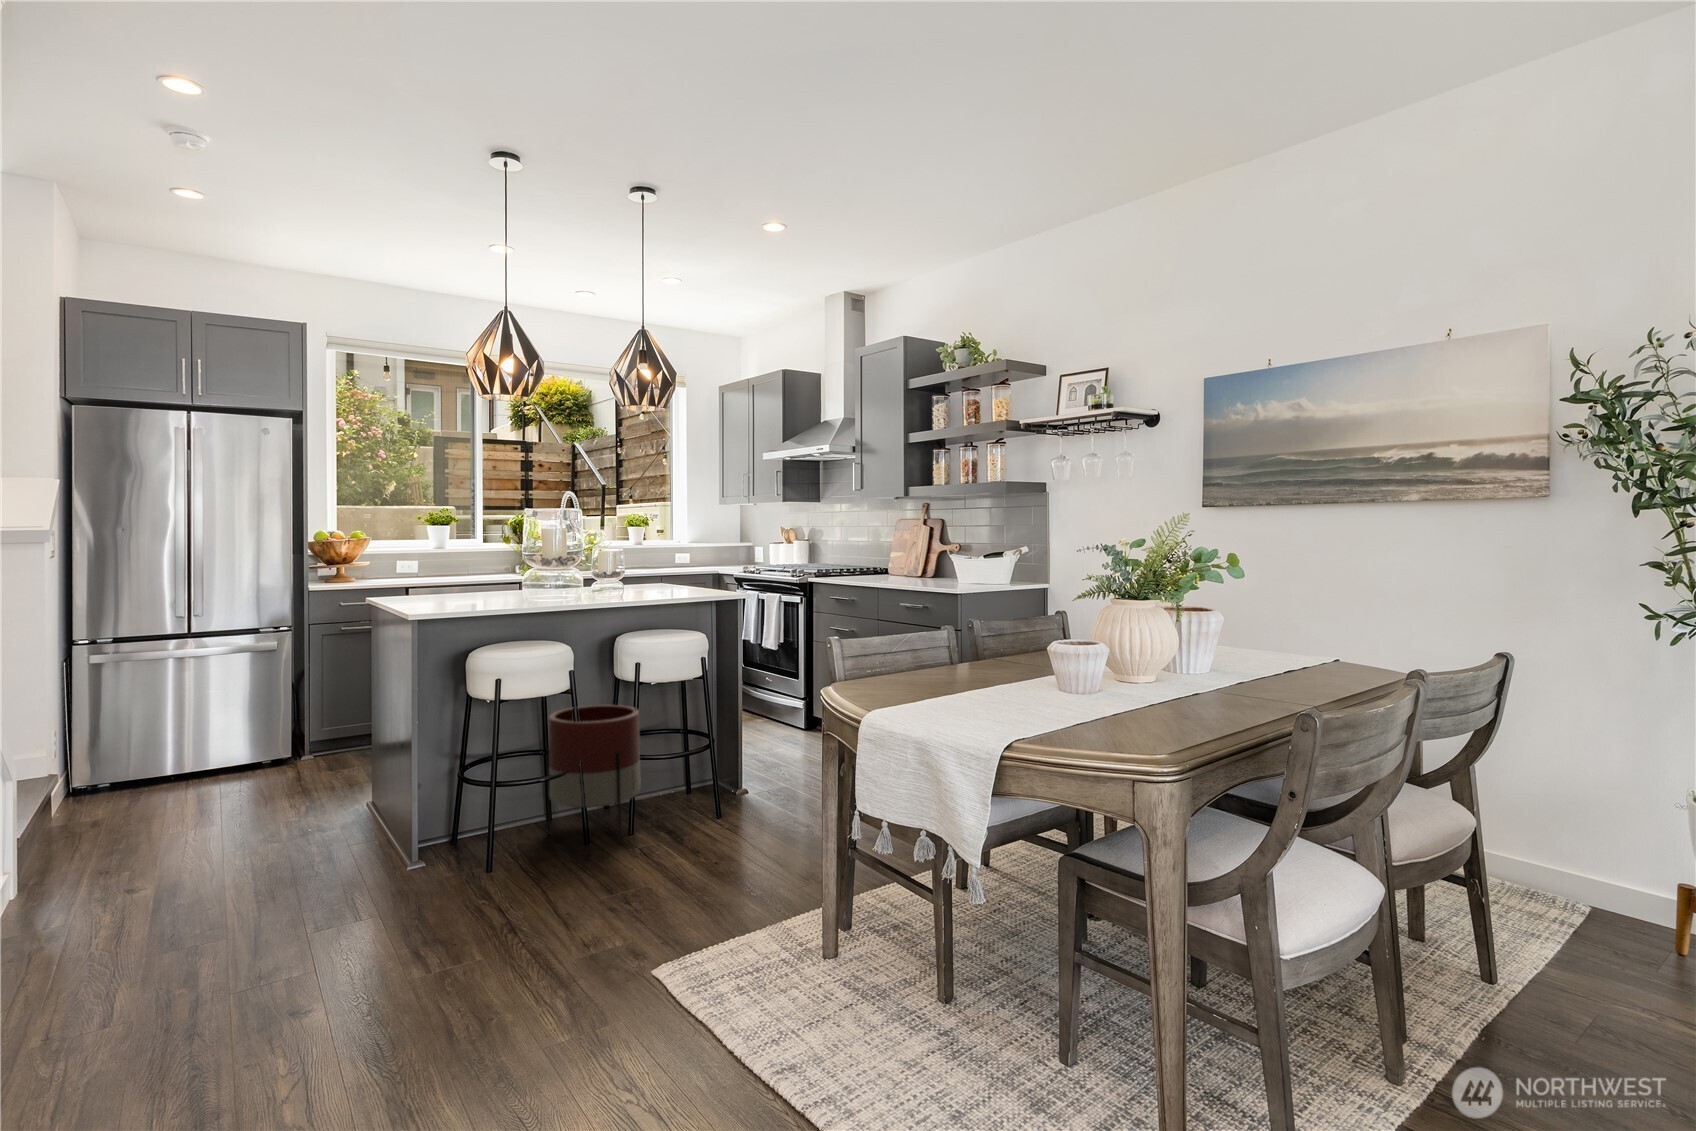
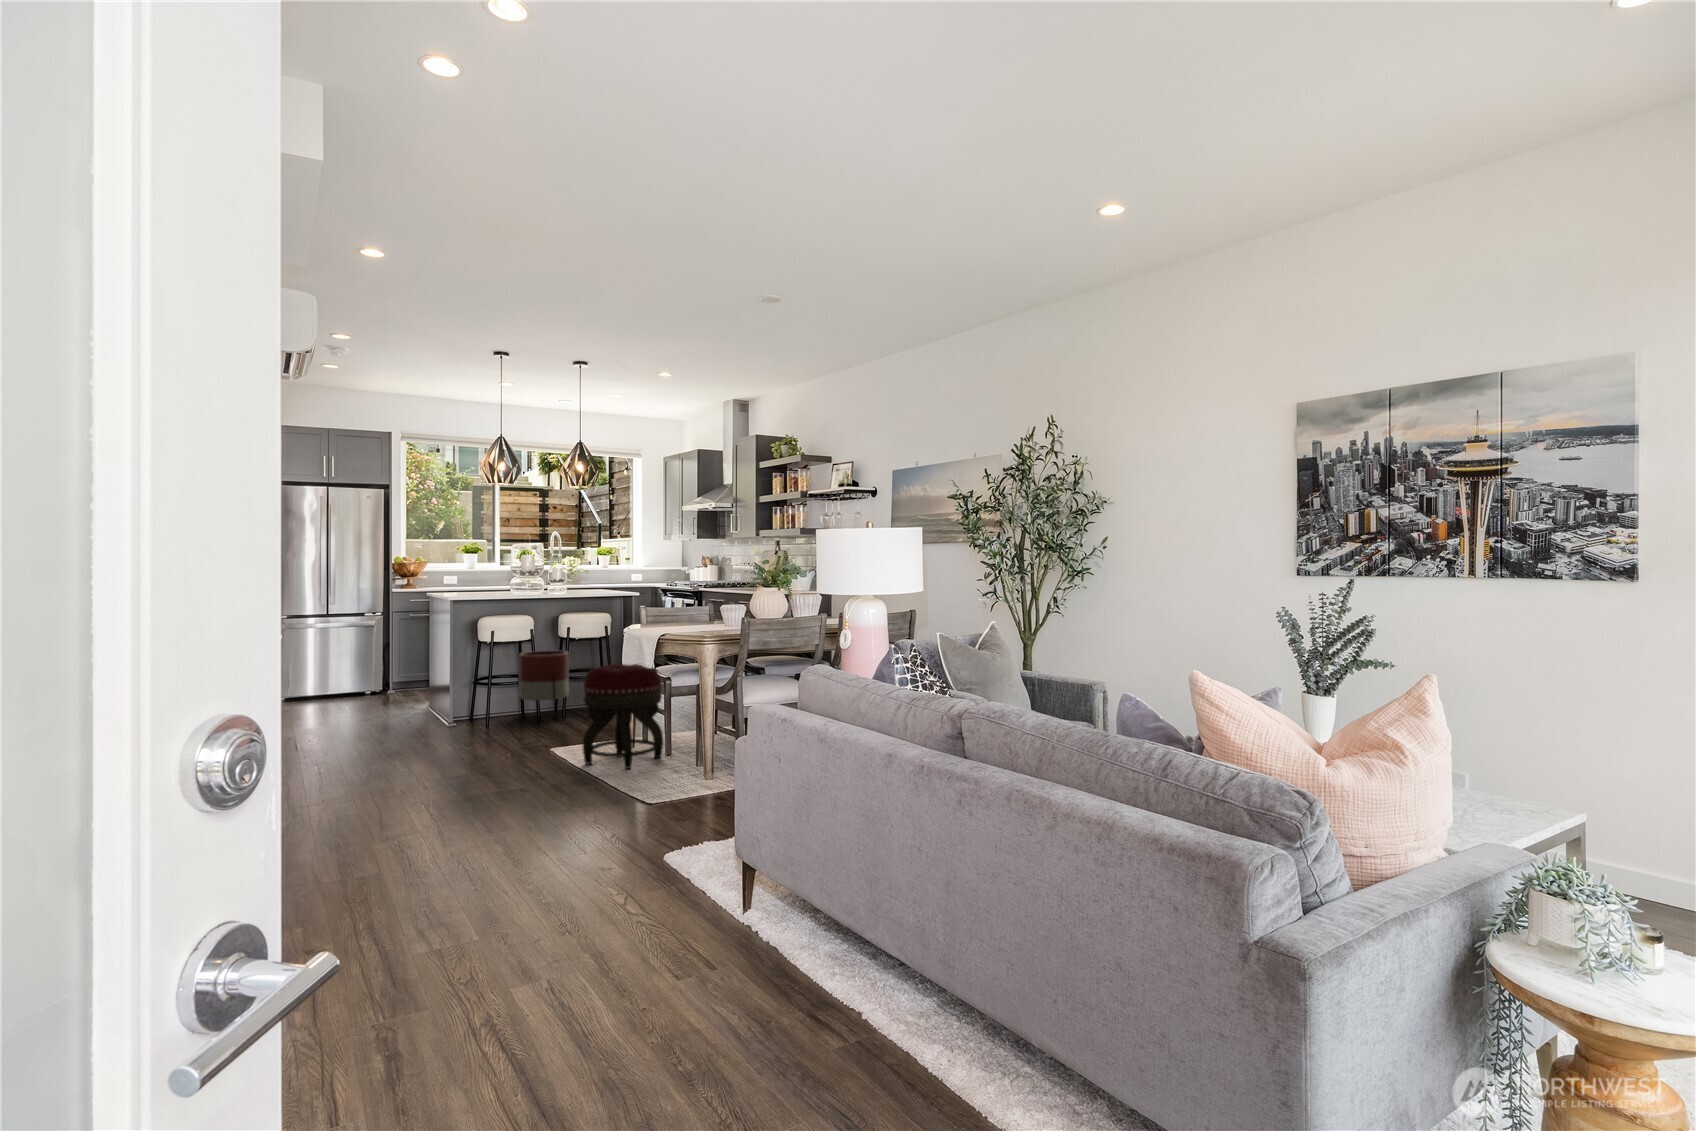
footstool: none [756,779,936,1062] -> present [583,664,663,769]

